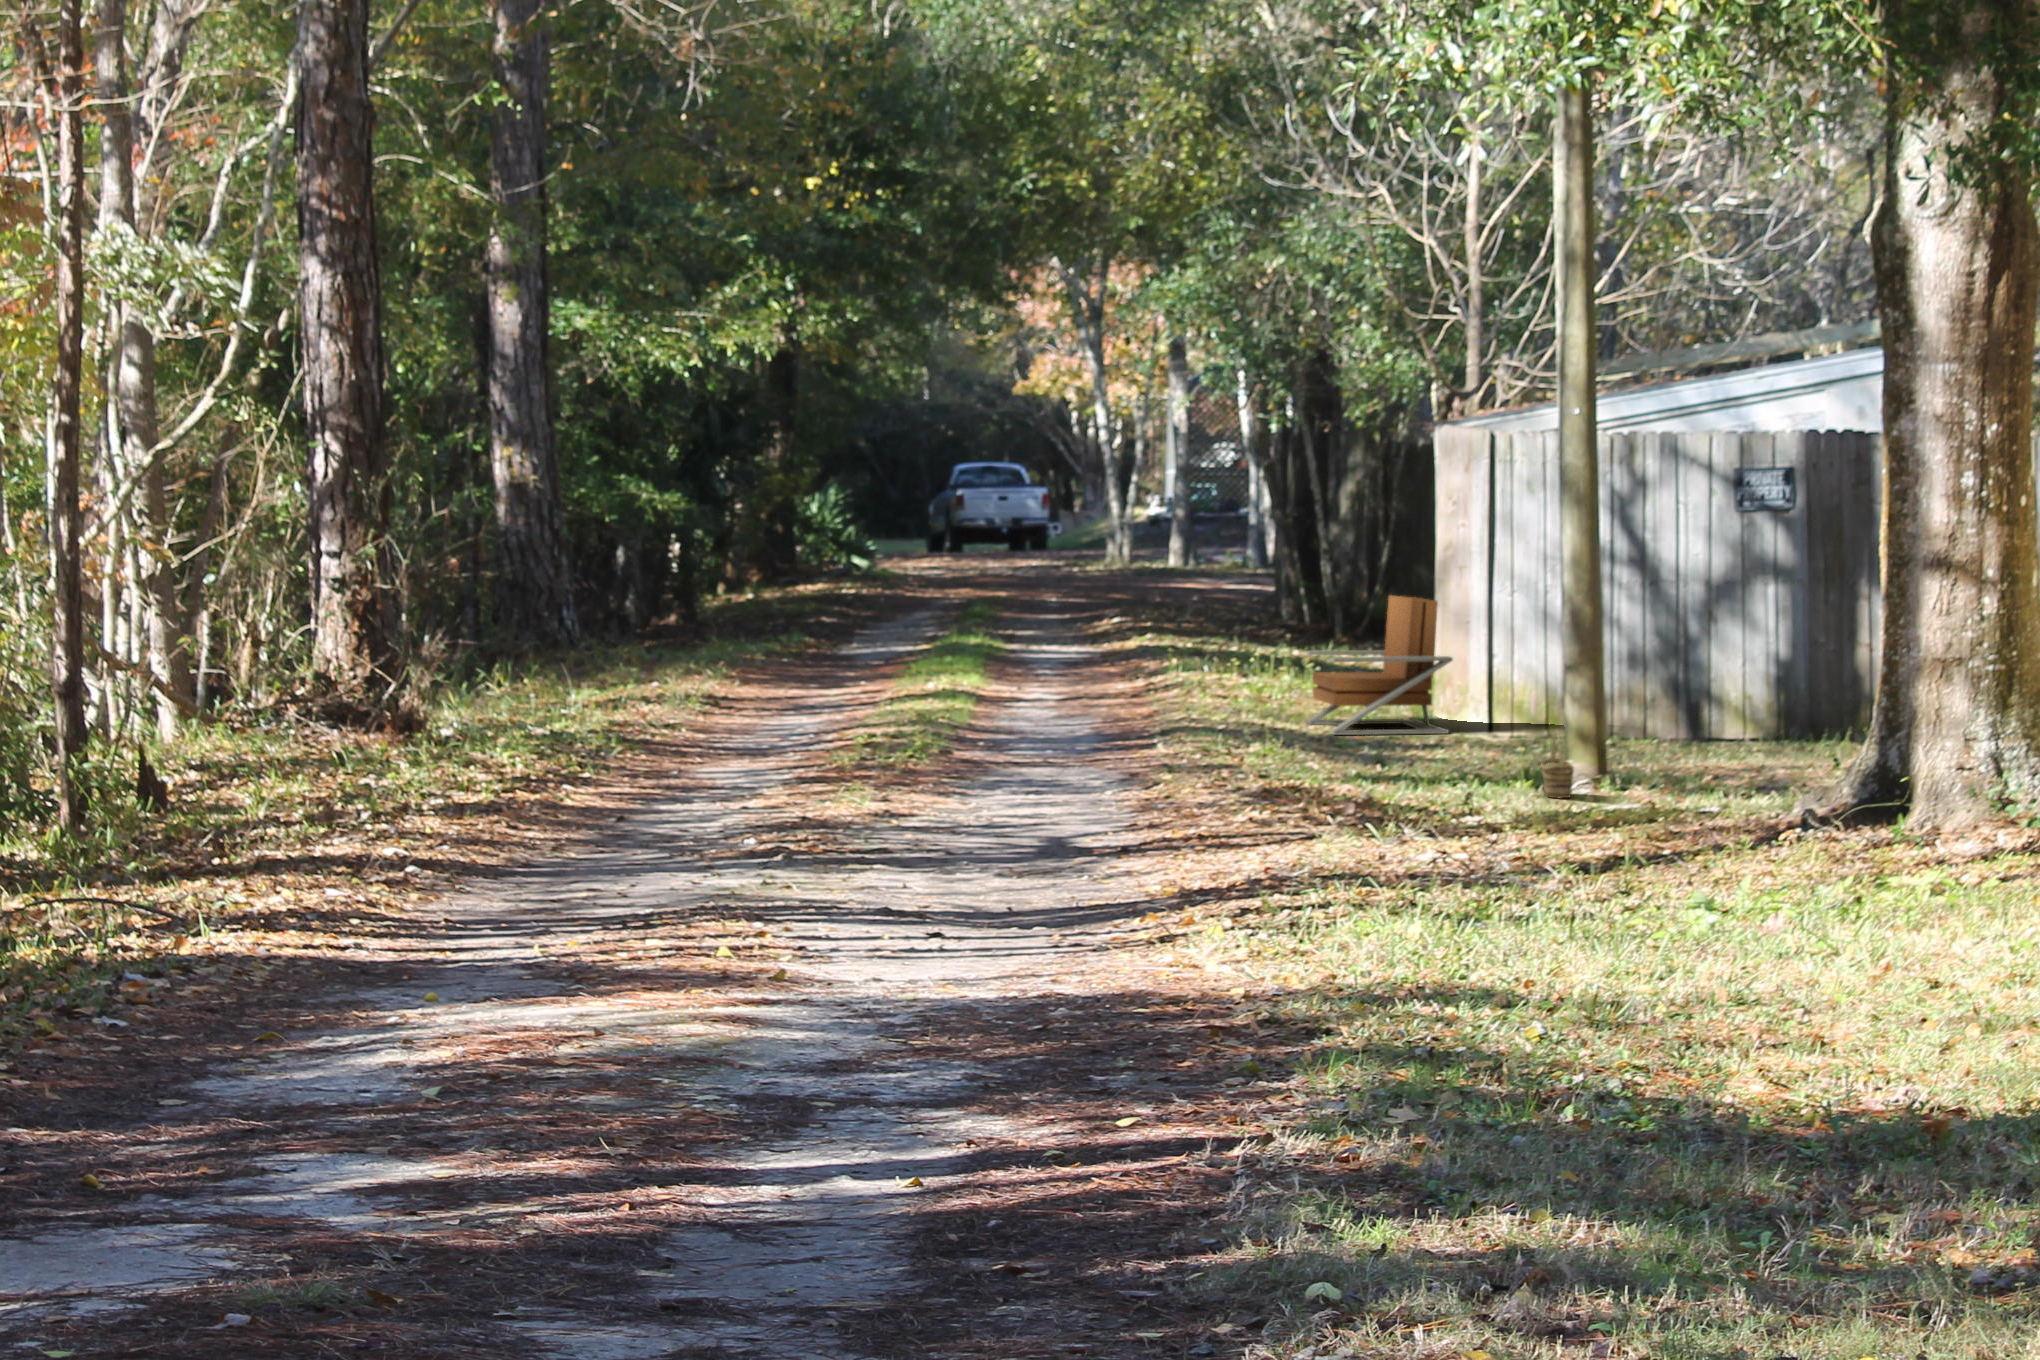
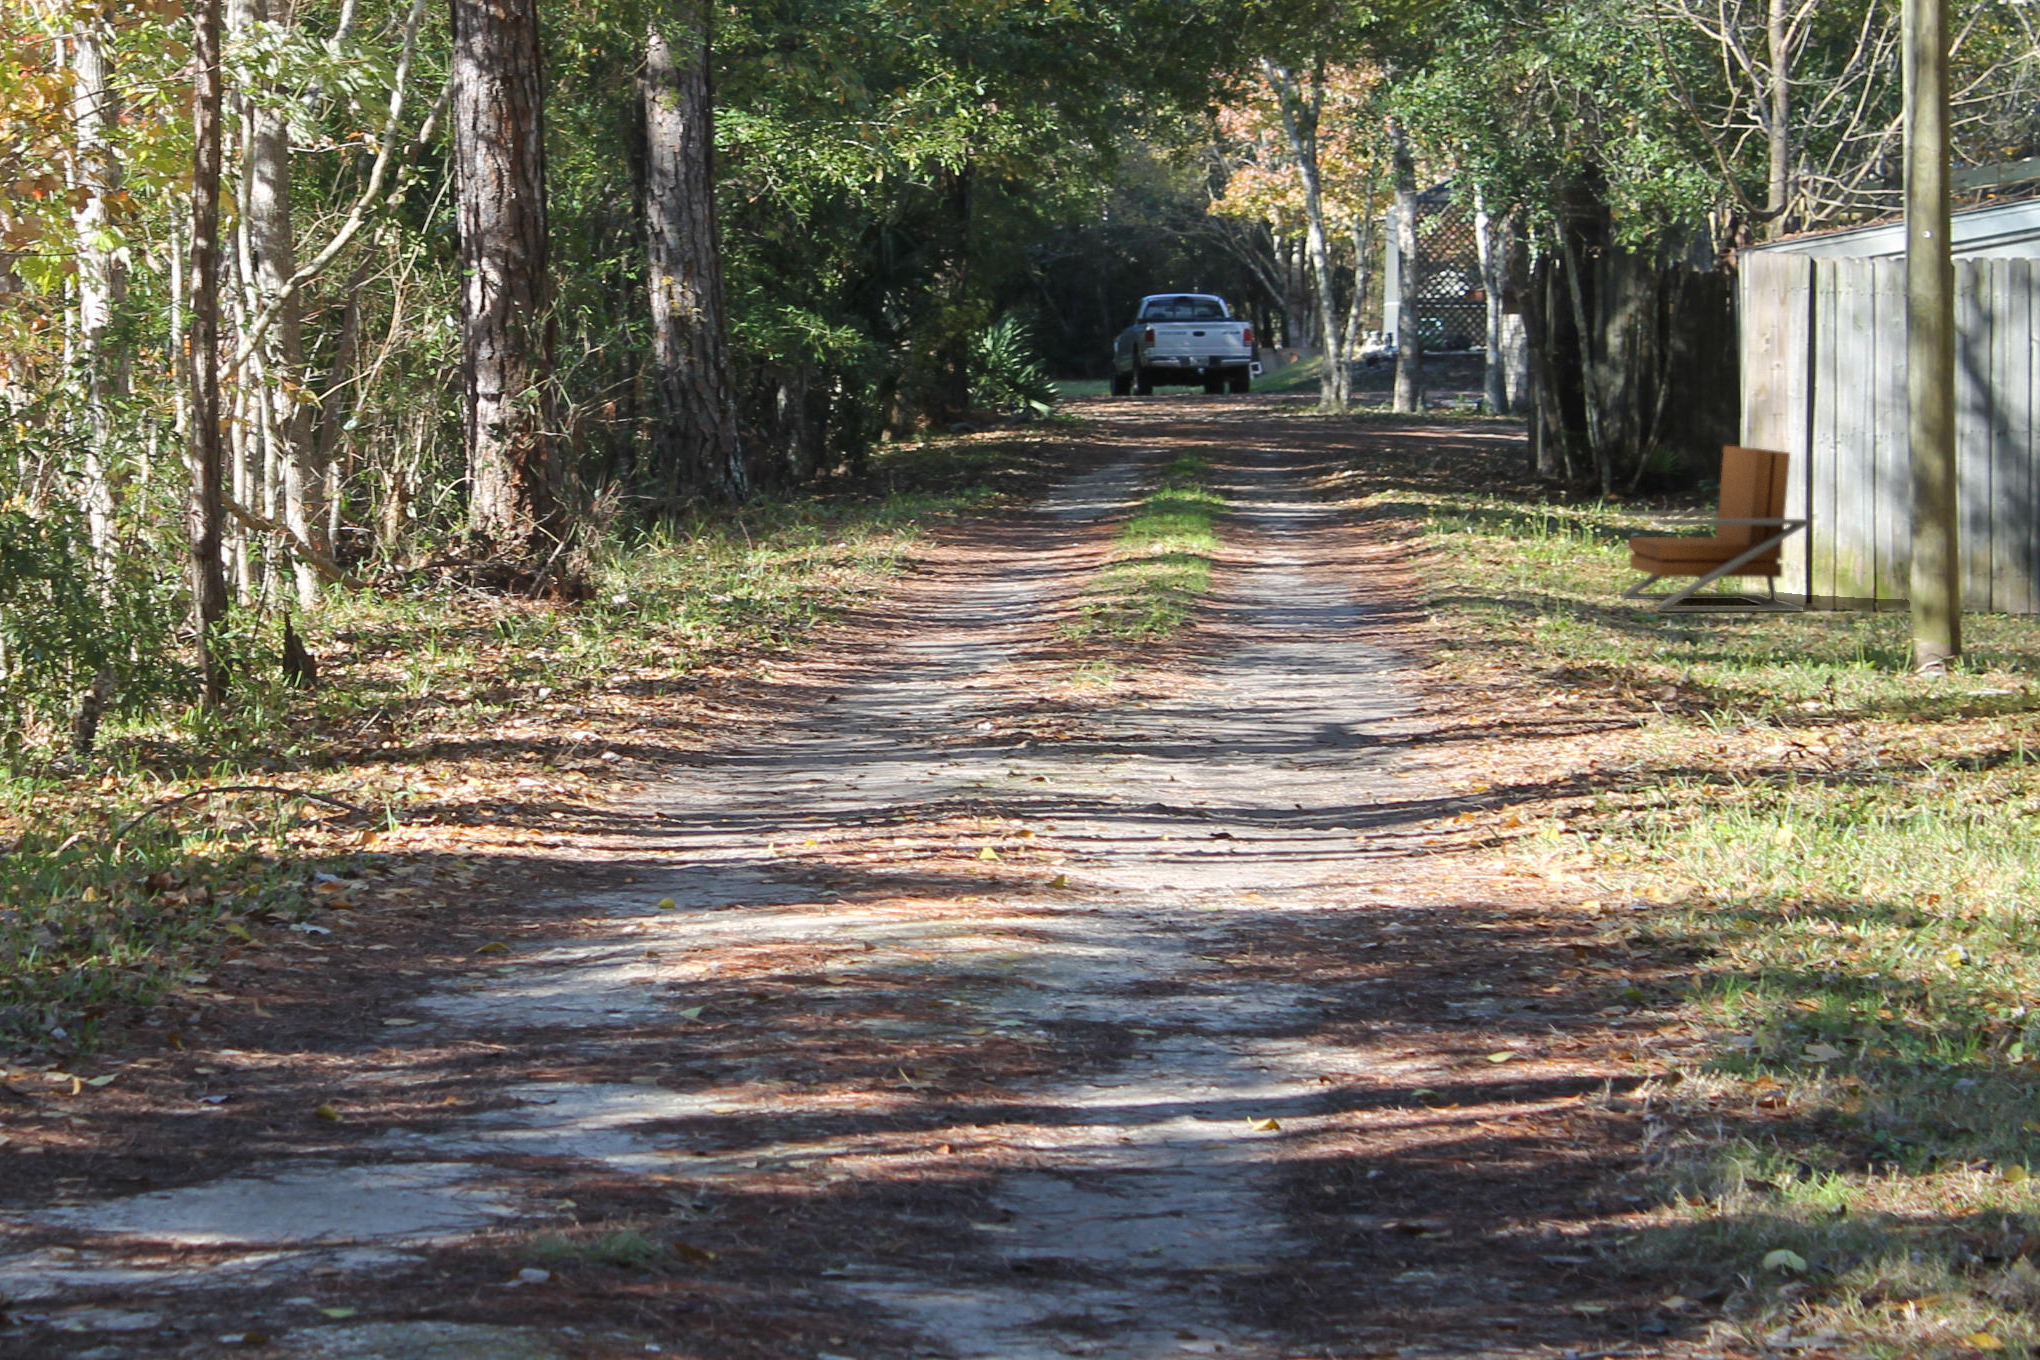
basket: present [1542,731,1574,798] -> none [1954,611,1998,694]

